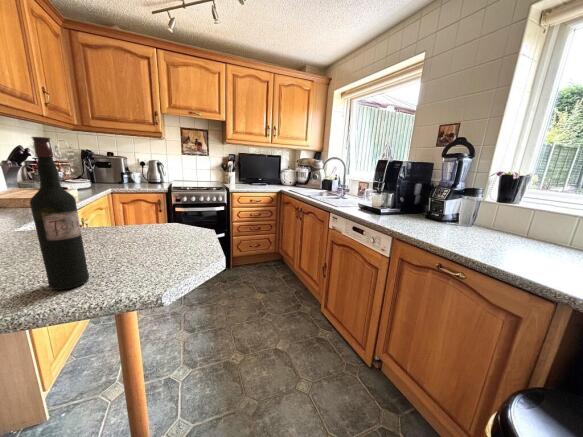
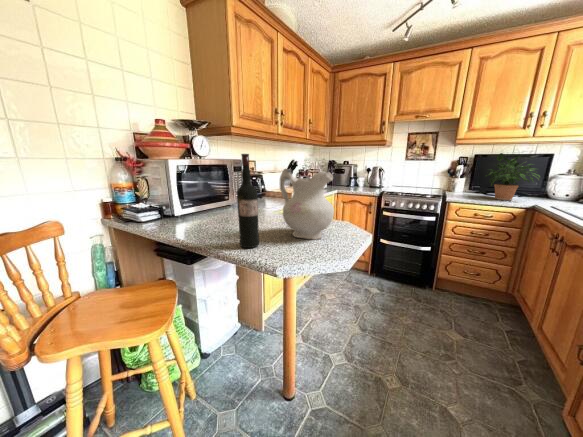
potted plant: none [248,153,280,188] -> present [485,153,540,200]
ceramic pitcher: none [85,162,179,253] -> present [280,169,334,239]

